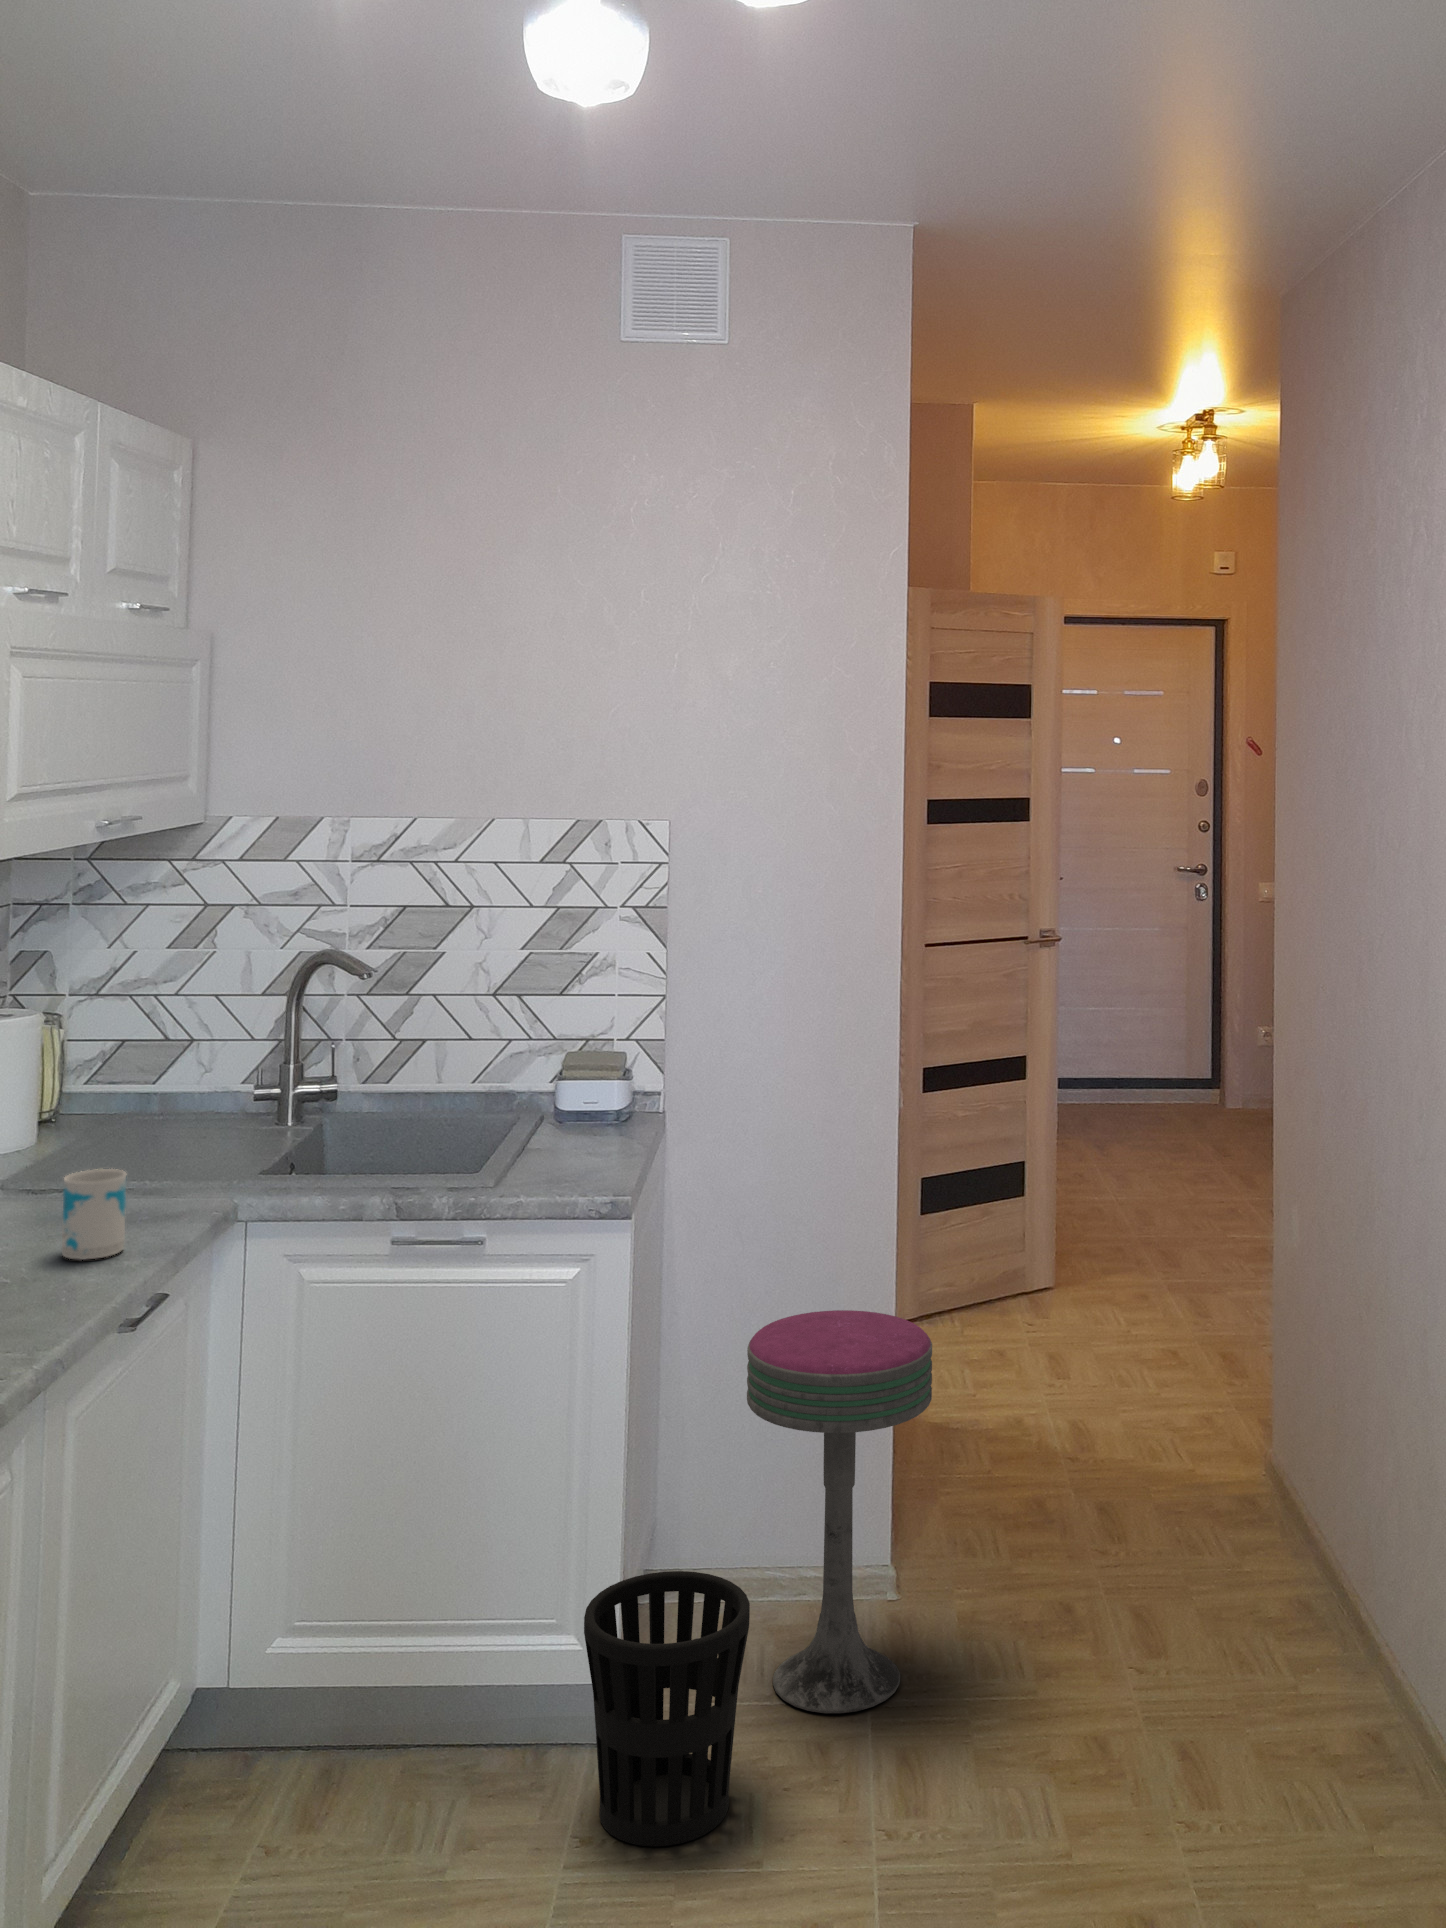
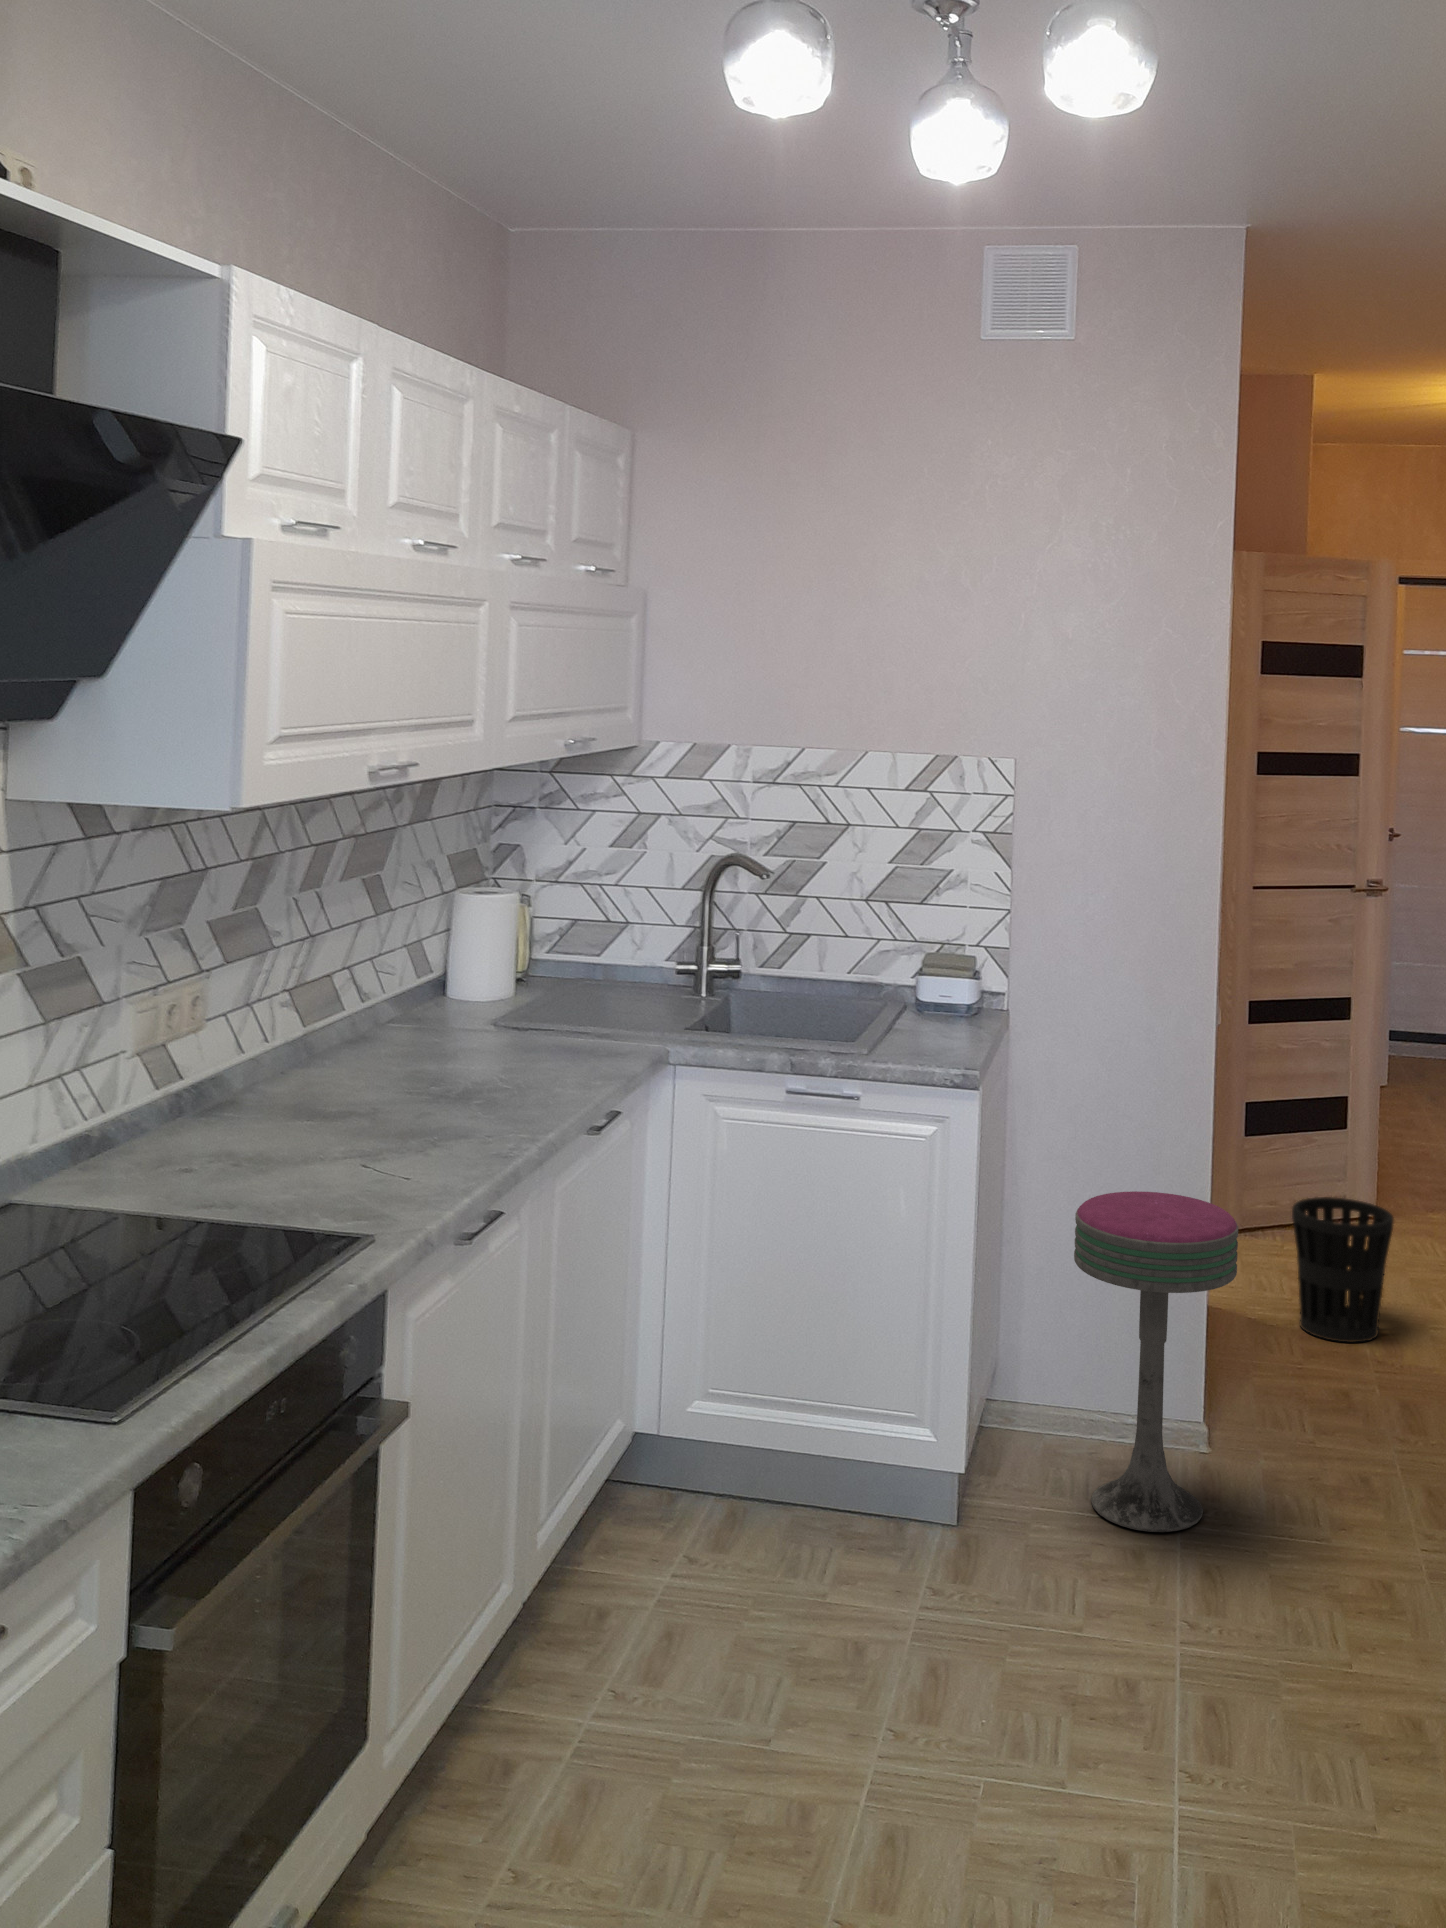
mug: present [62,1169,126,1260] -> none [541,1012,588,1080]
wastebasket: present [584,1571,750,1846] -> present [1292,1197,1394,1342]

